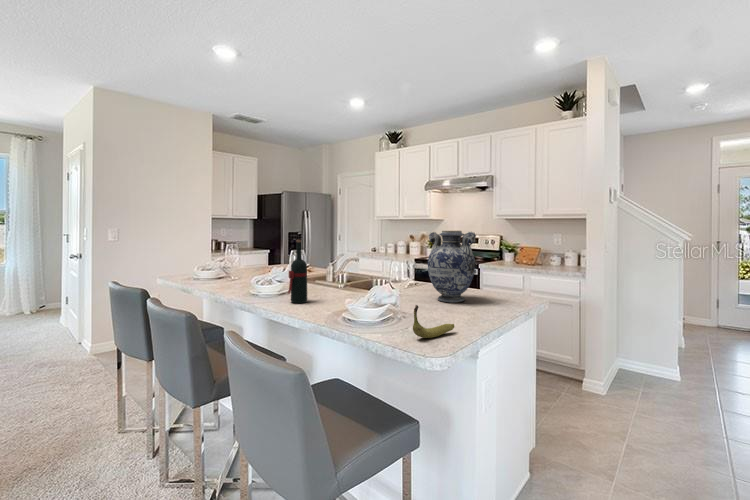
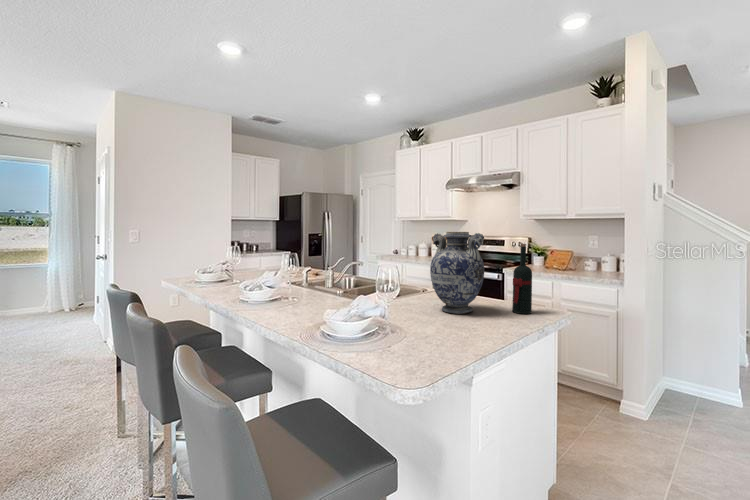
wine bottle: present [288,240,307,303] -> present [512,244,532,314]
banana: present [413,305,454,338] -> none [391,320,446,360]

